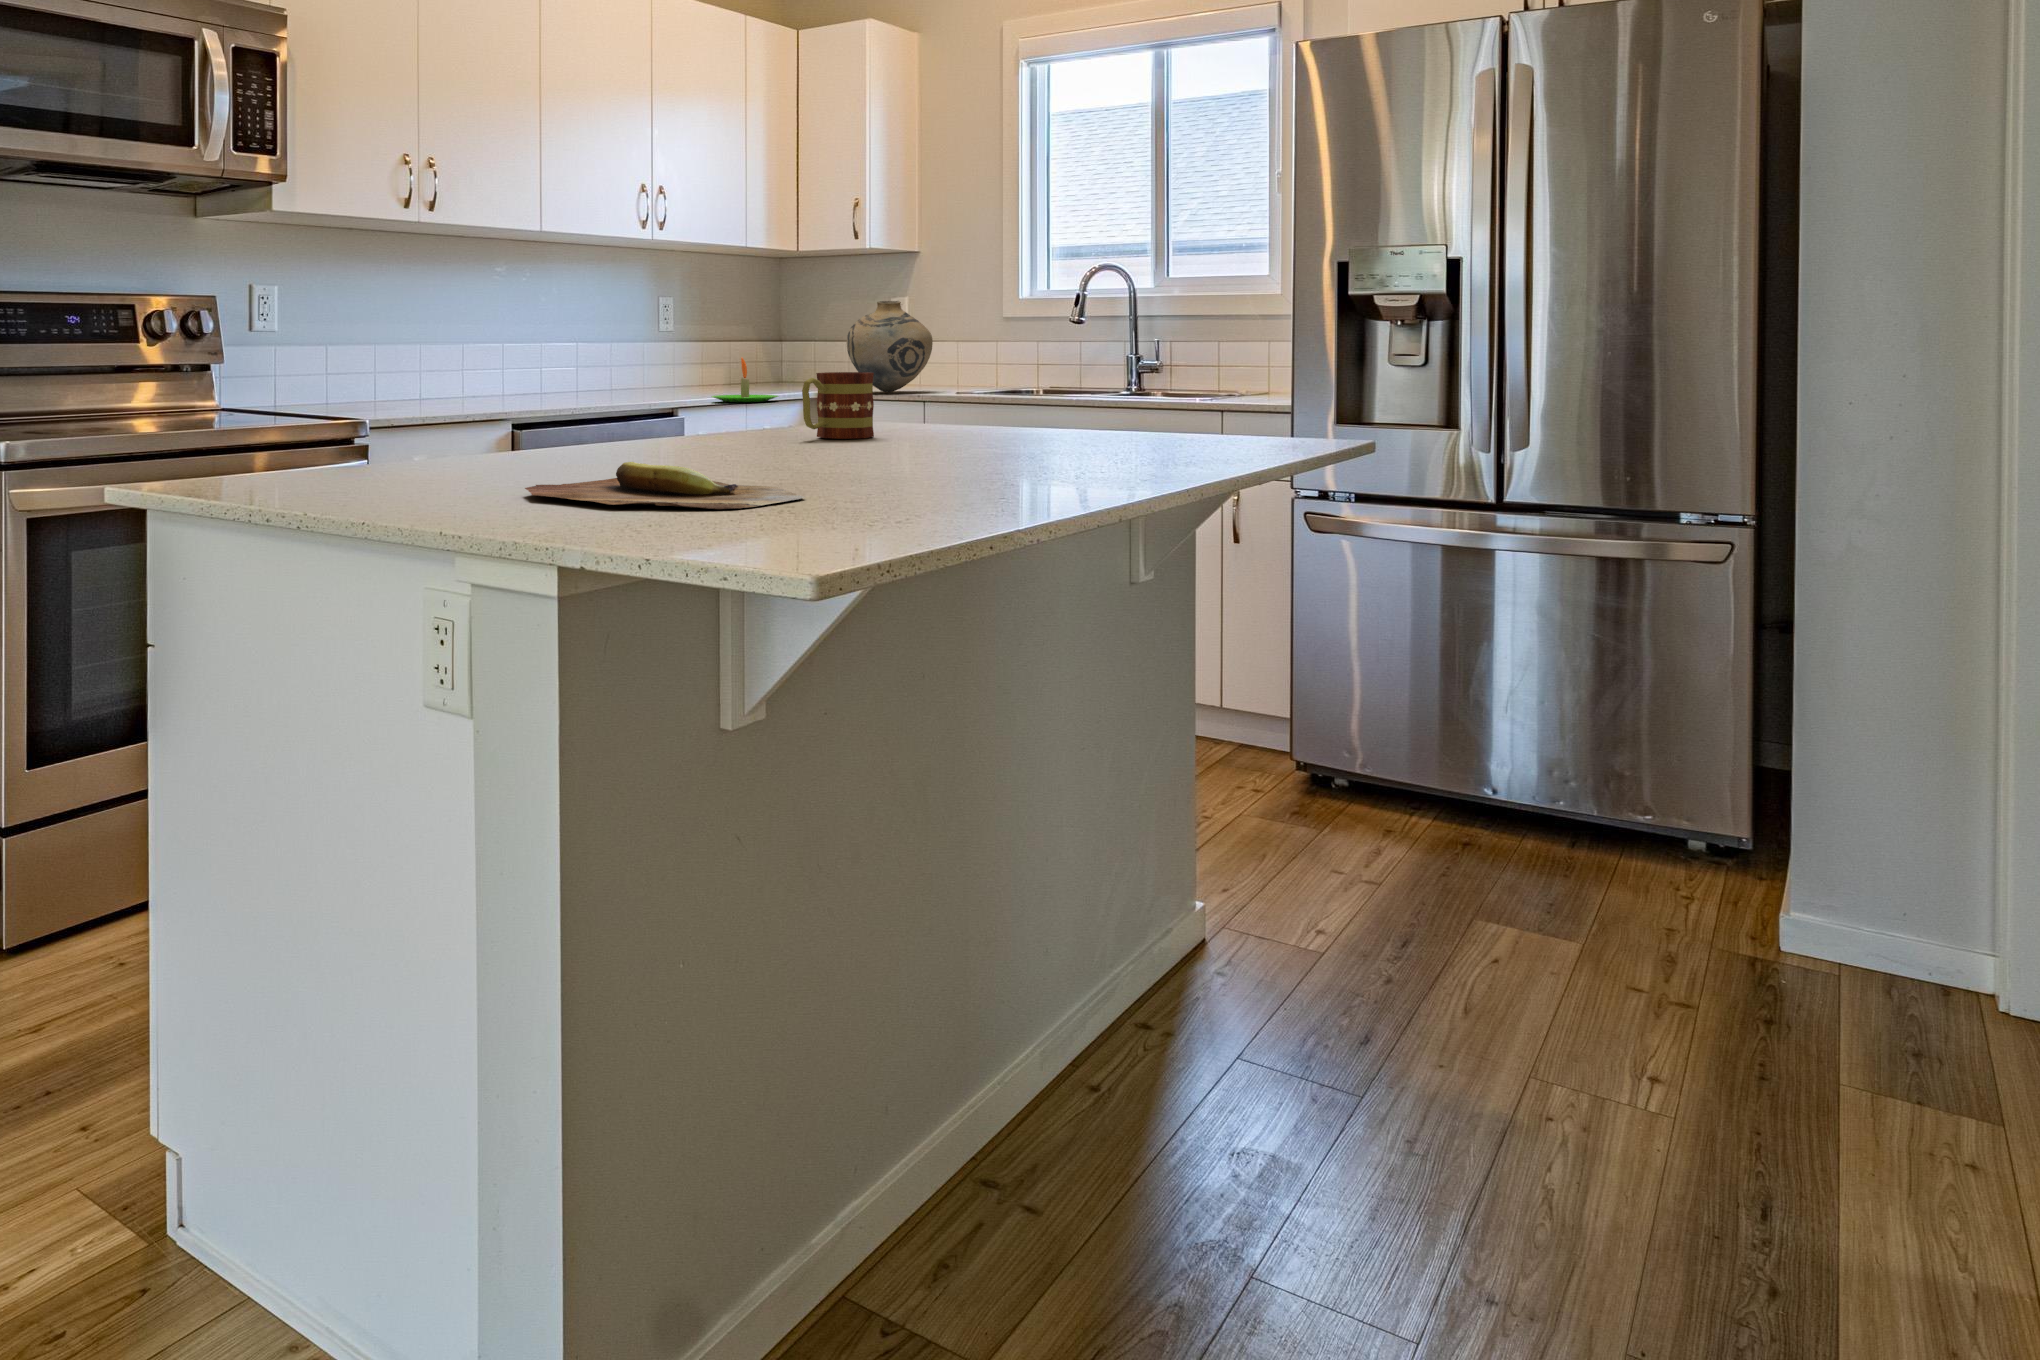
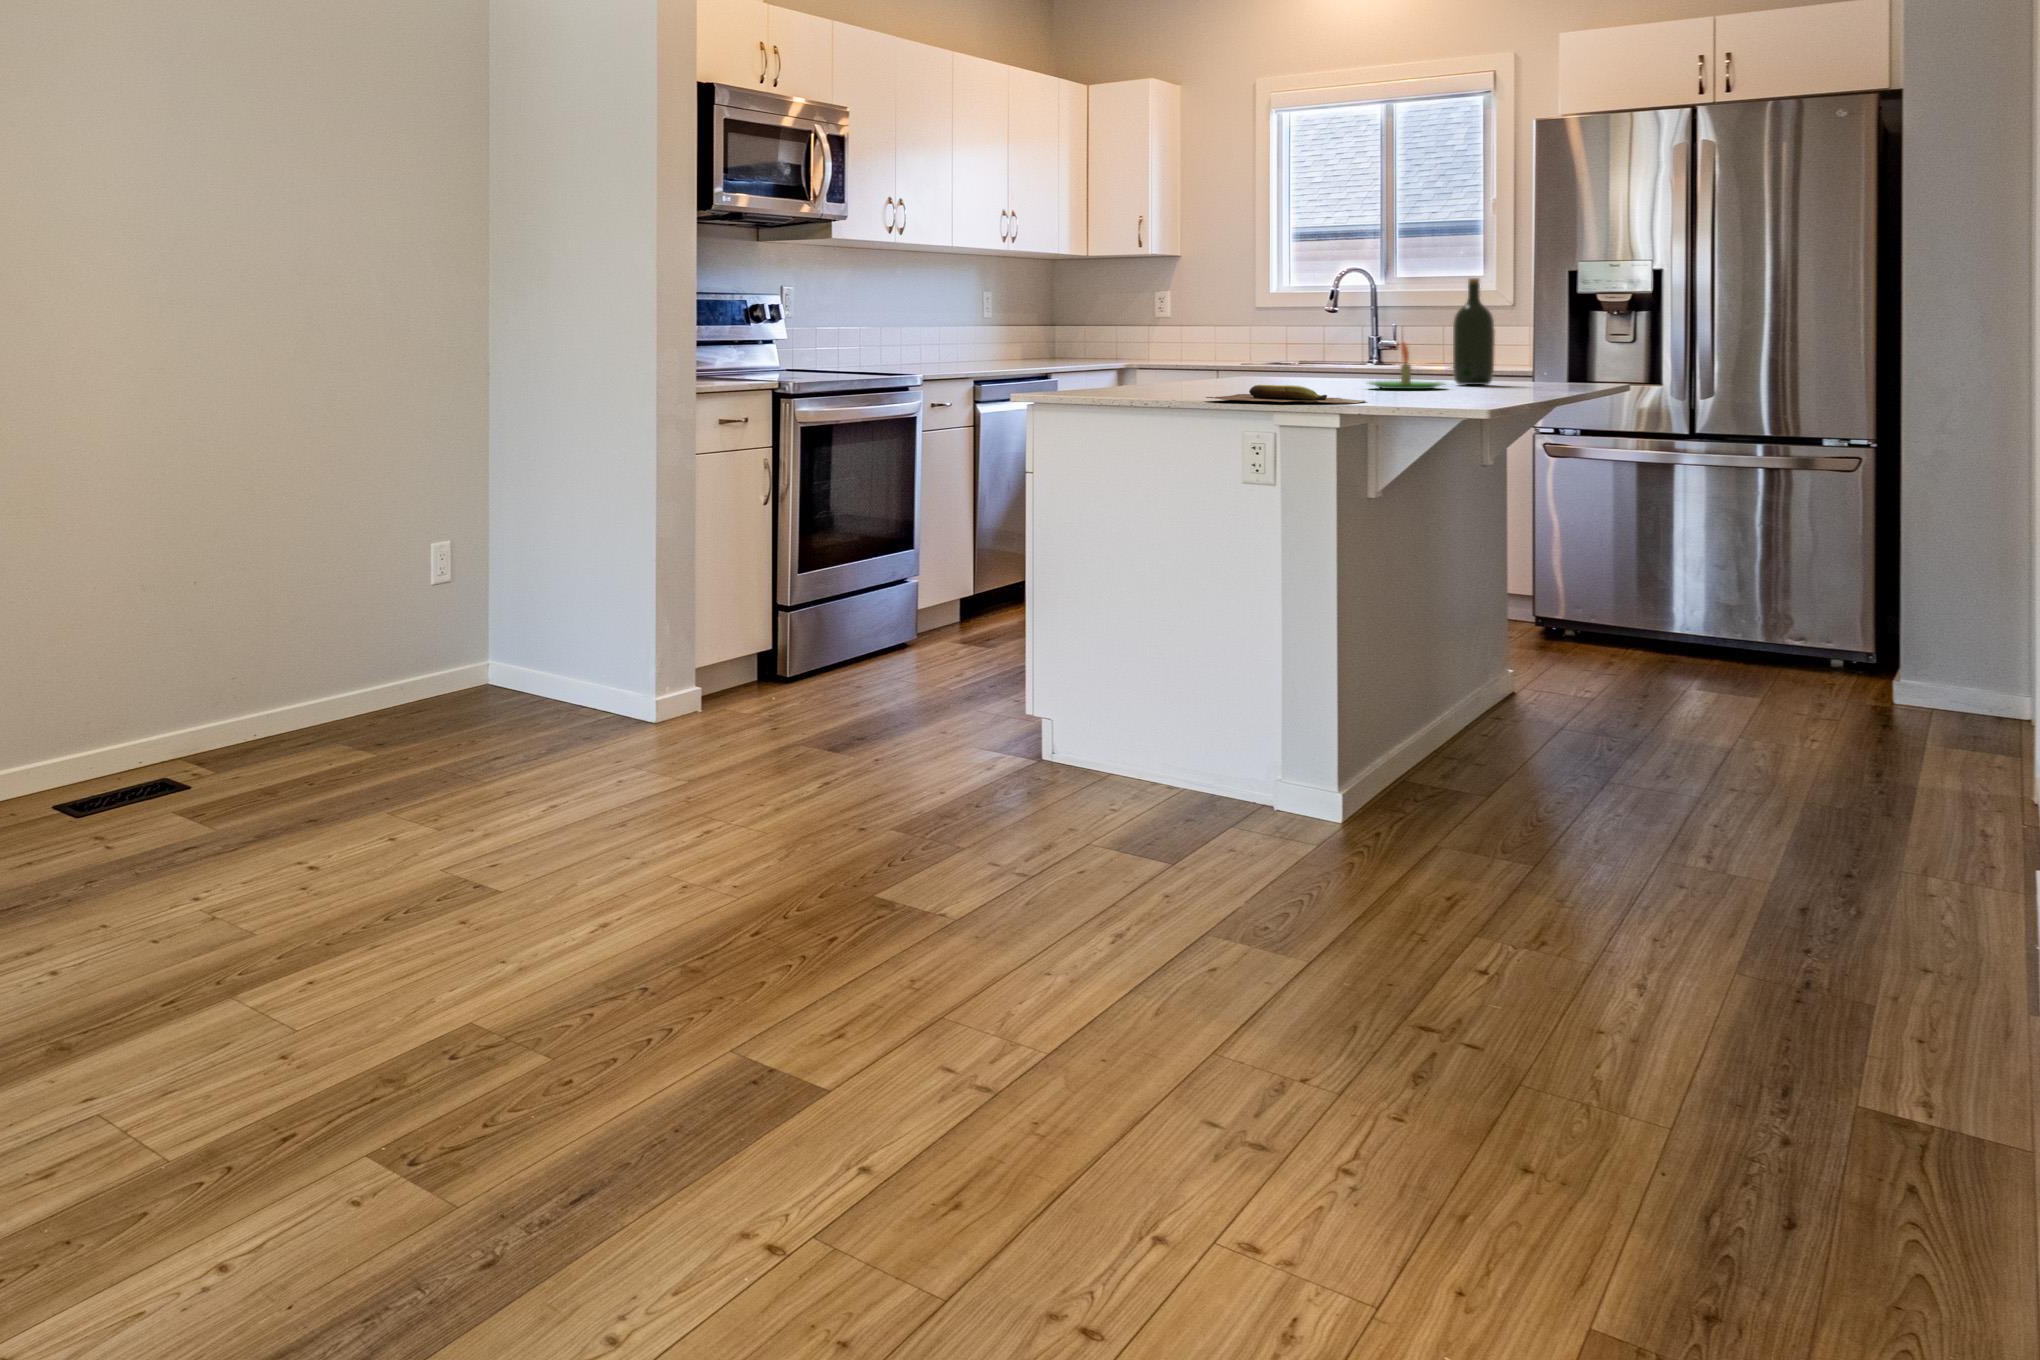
wine bottle: none [1103,265,1165,444] -> present [1453,278,1495,385]
vase: present [847,301,933,392] -> none [1134,295,1203,365]
candle: present [712,358,778,402] -> present [1369,342,1443,389]
mug: present [802,372,874,439] -> none [1245,344,1286,385]

